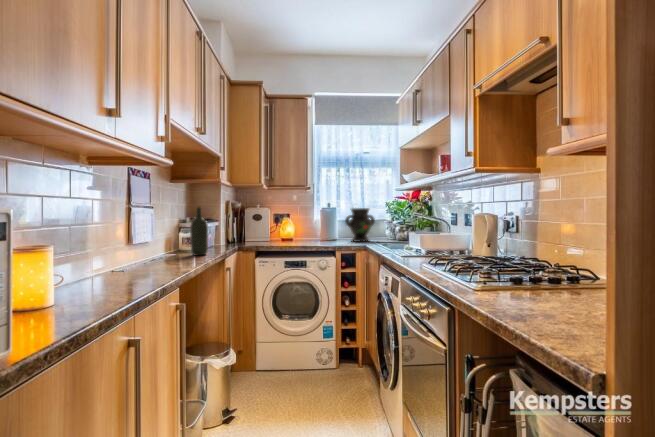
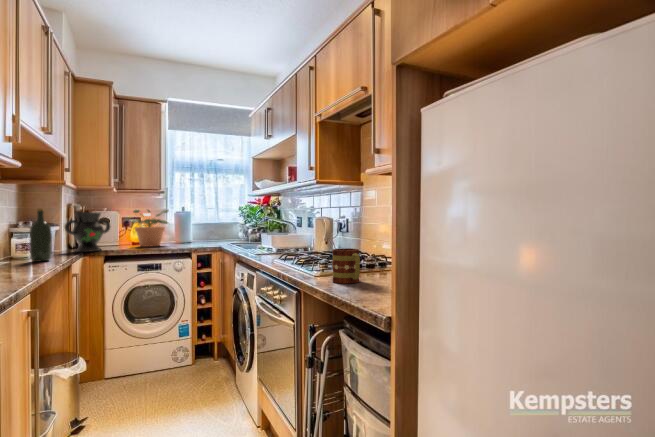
potted plant: none [278,205,320,243] -> present [131,210,168,247]
decorative vase: present [345,208,375,242] -> present [65,212,110,252]
mug: none [499,256,543,306] -> present [332,248,360,284]

